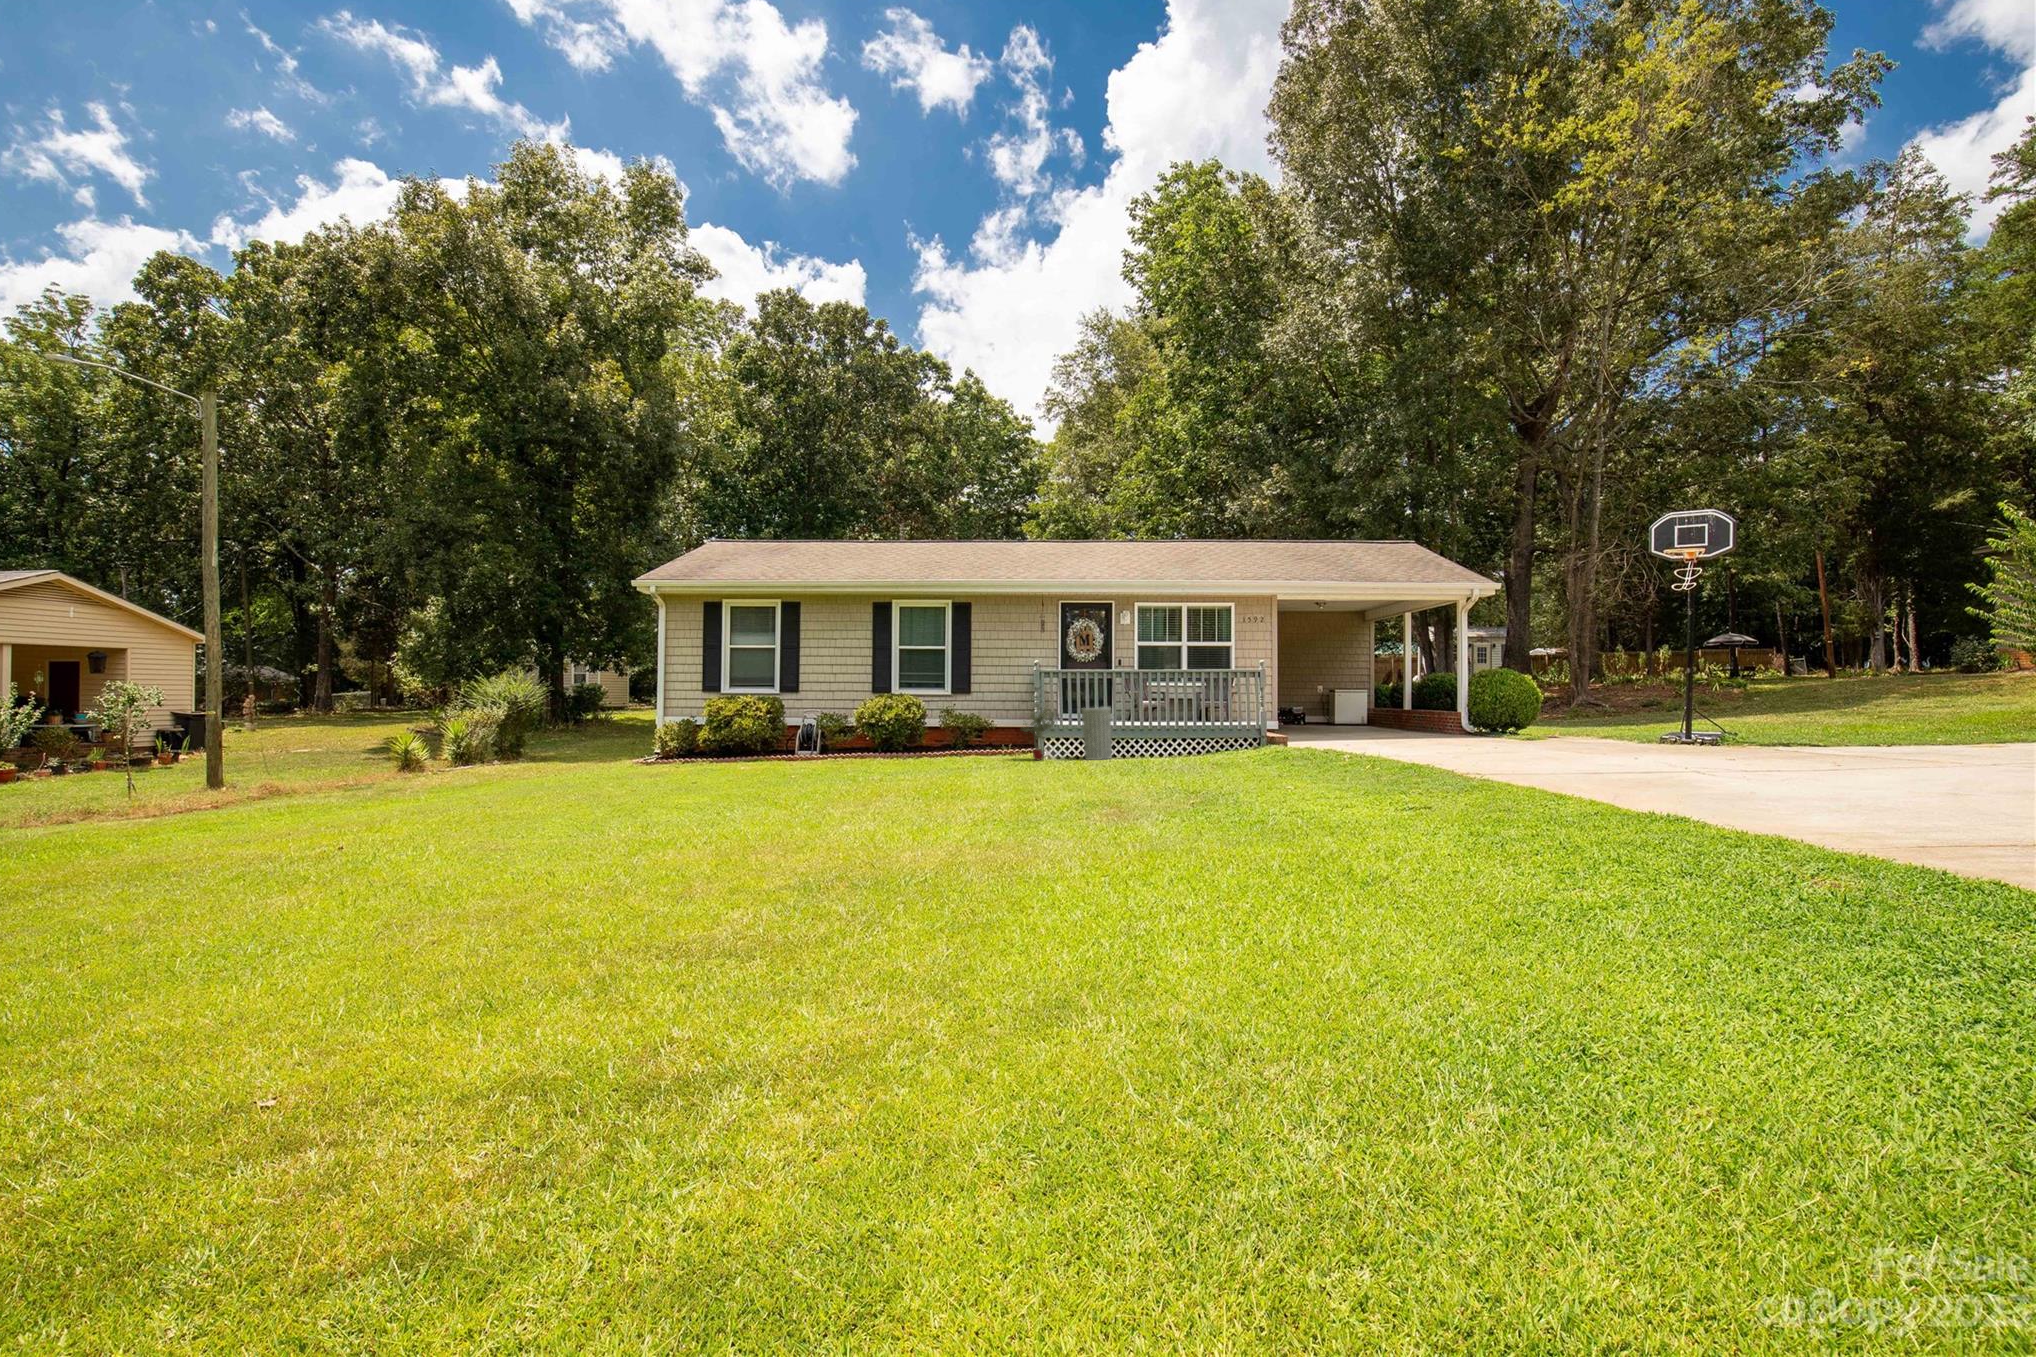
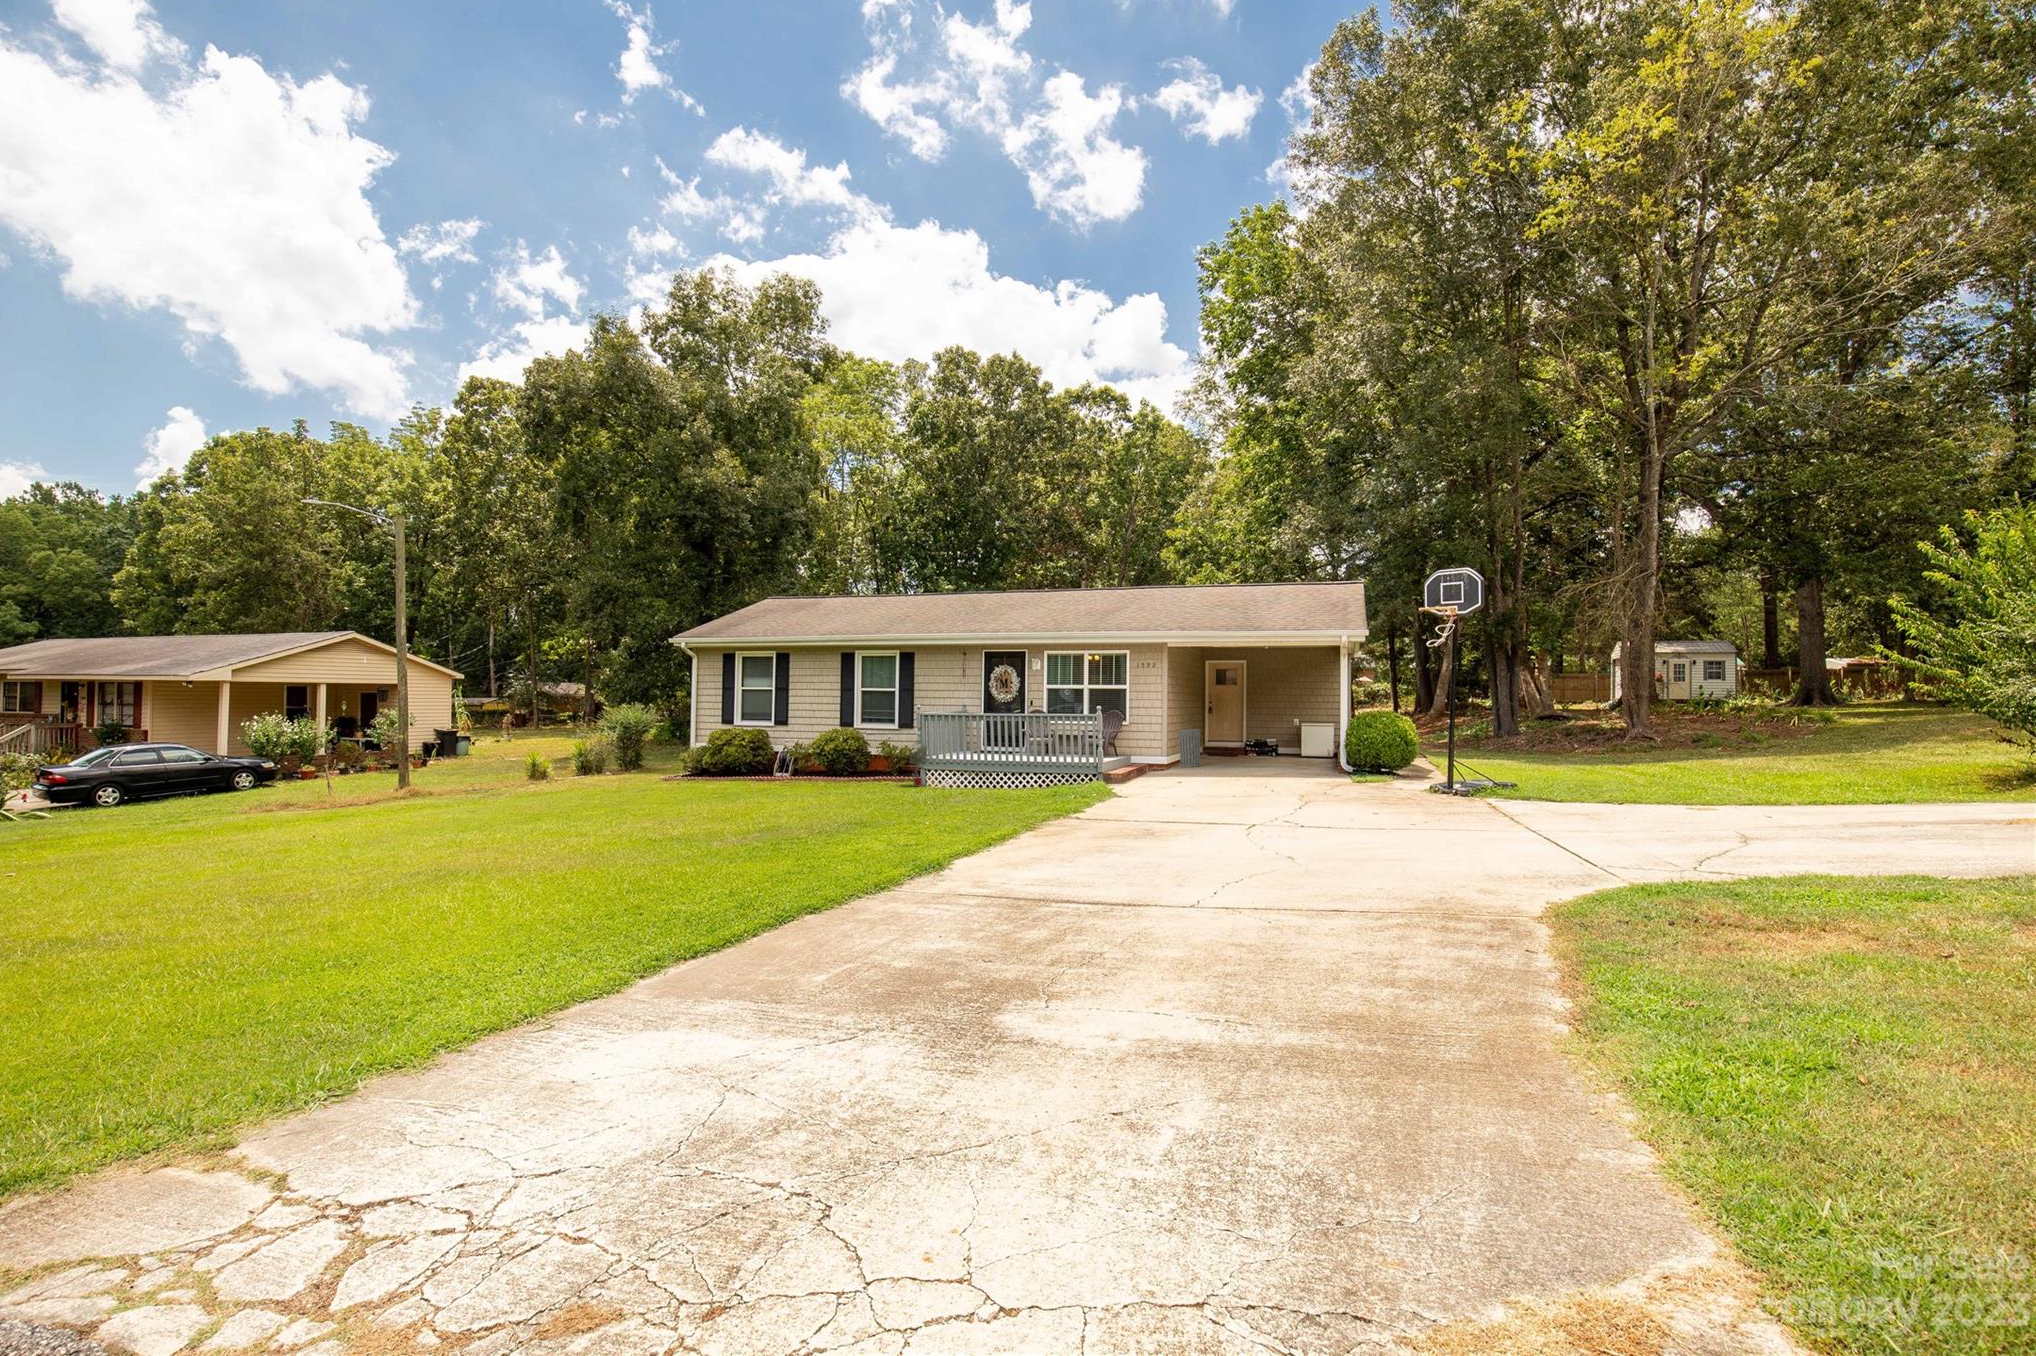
trash can: present [1081,706,1112,760] -> present [1178,728,1201,767]

